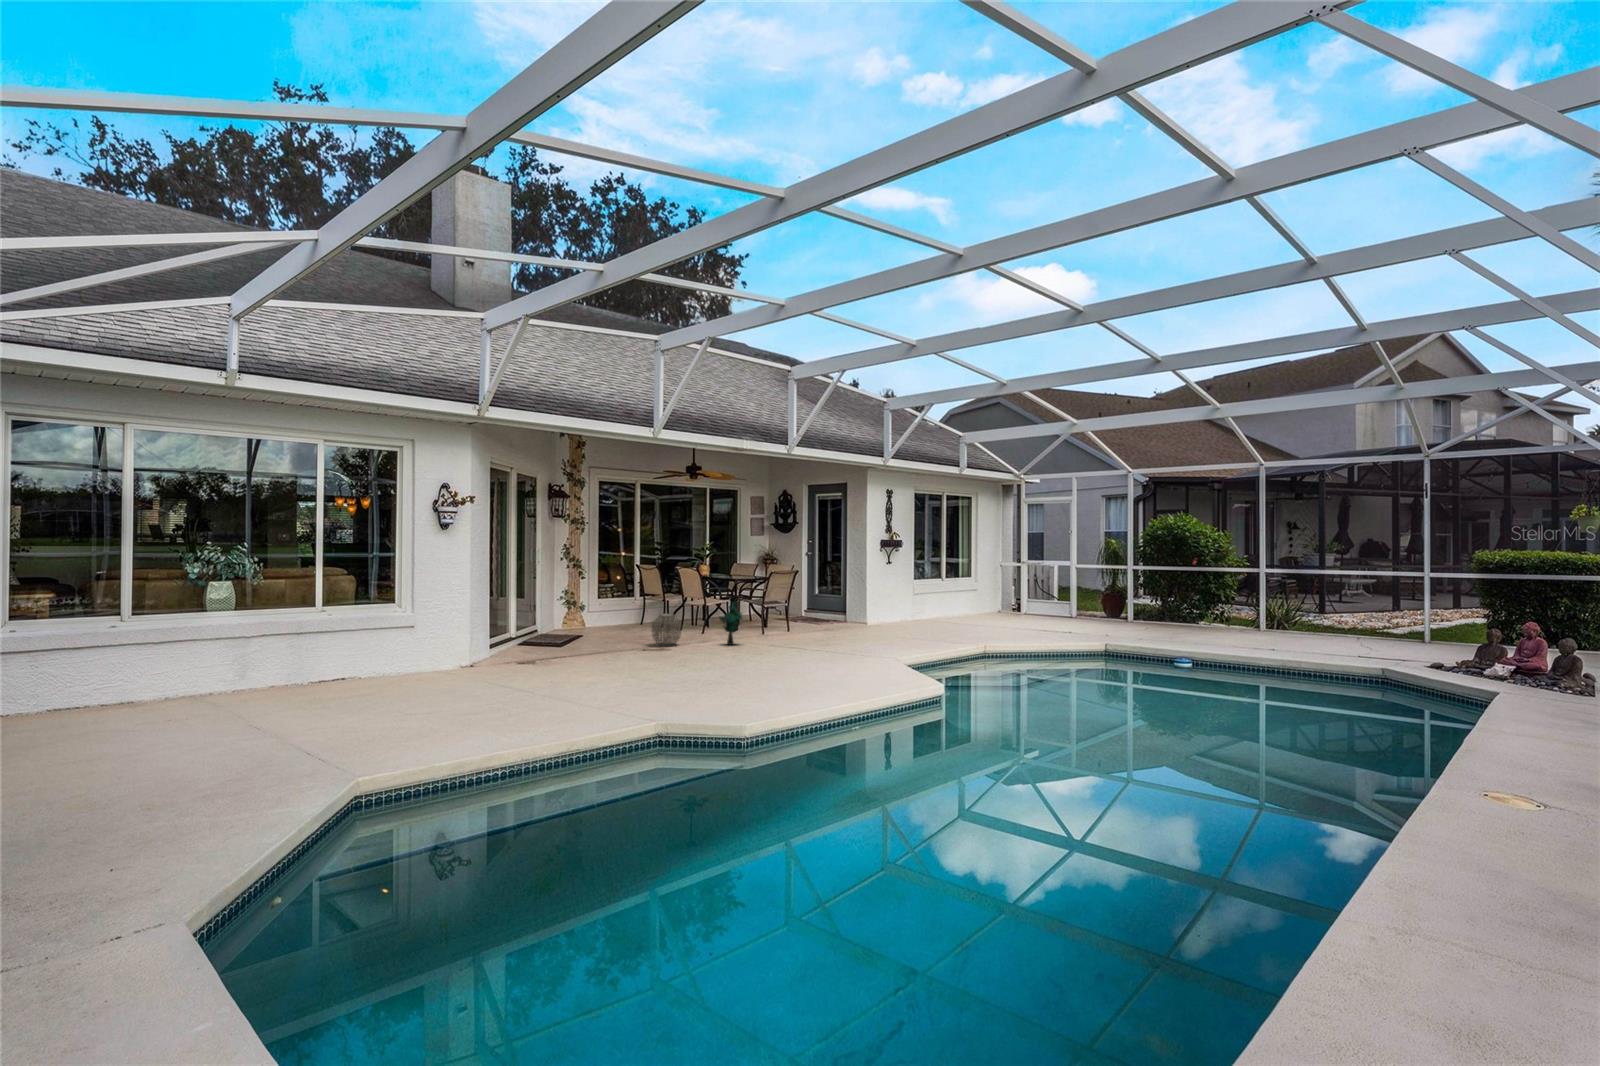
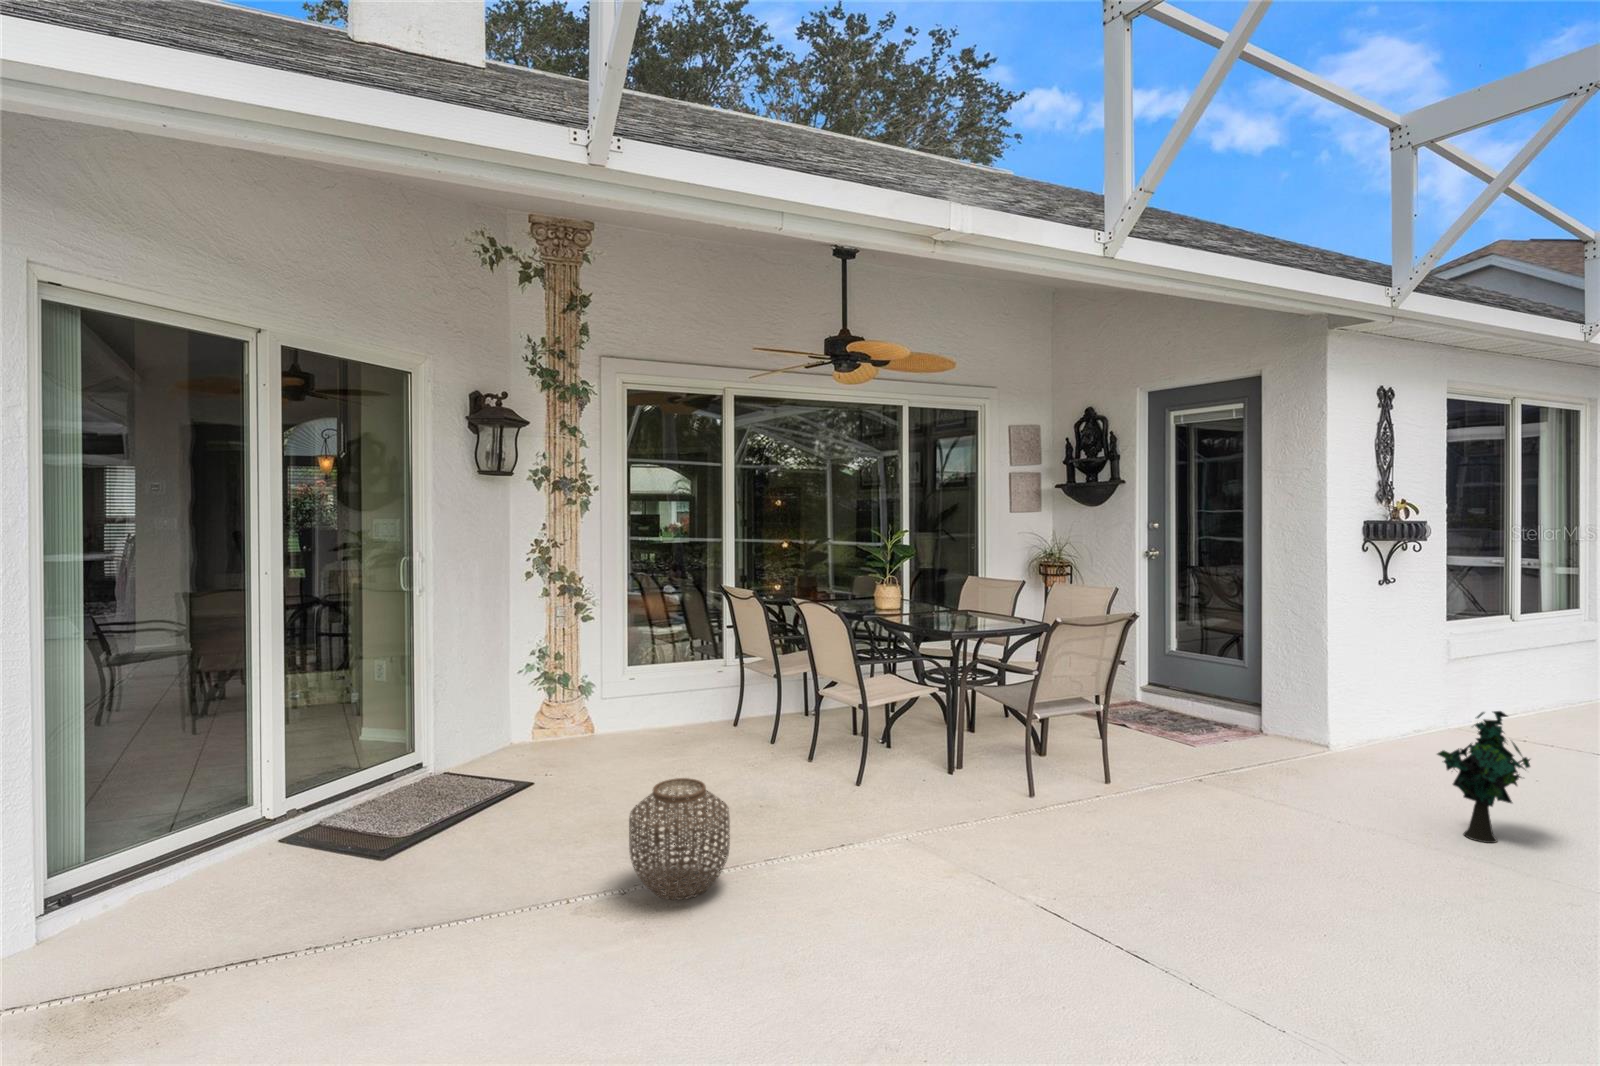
decorative plant: present [719,602,742,645] -> present [1437,711,1530,843]

